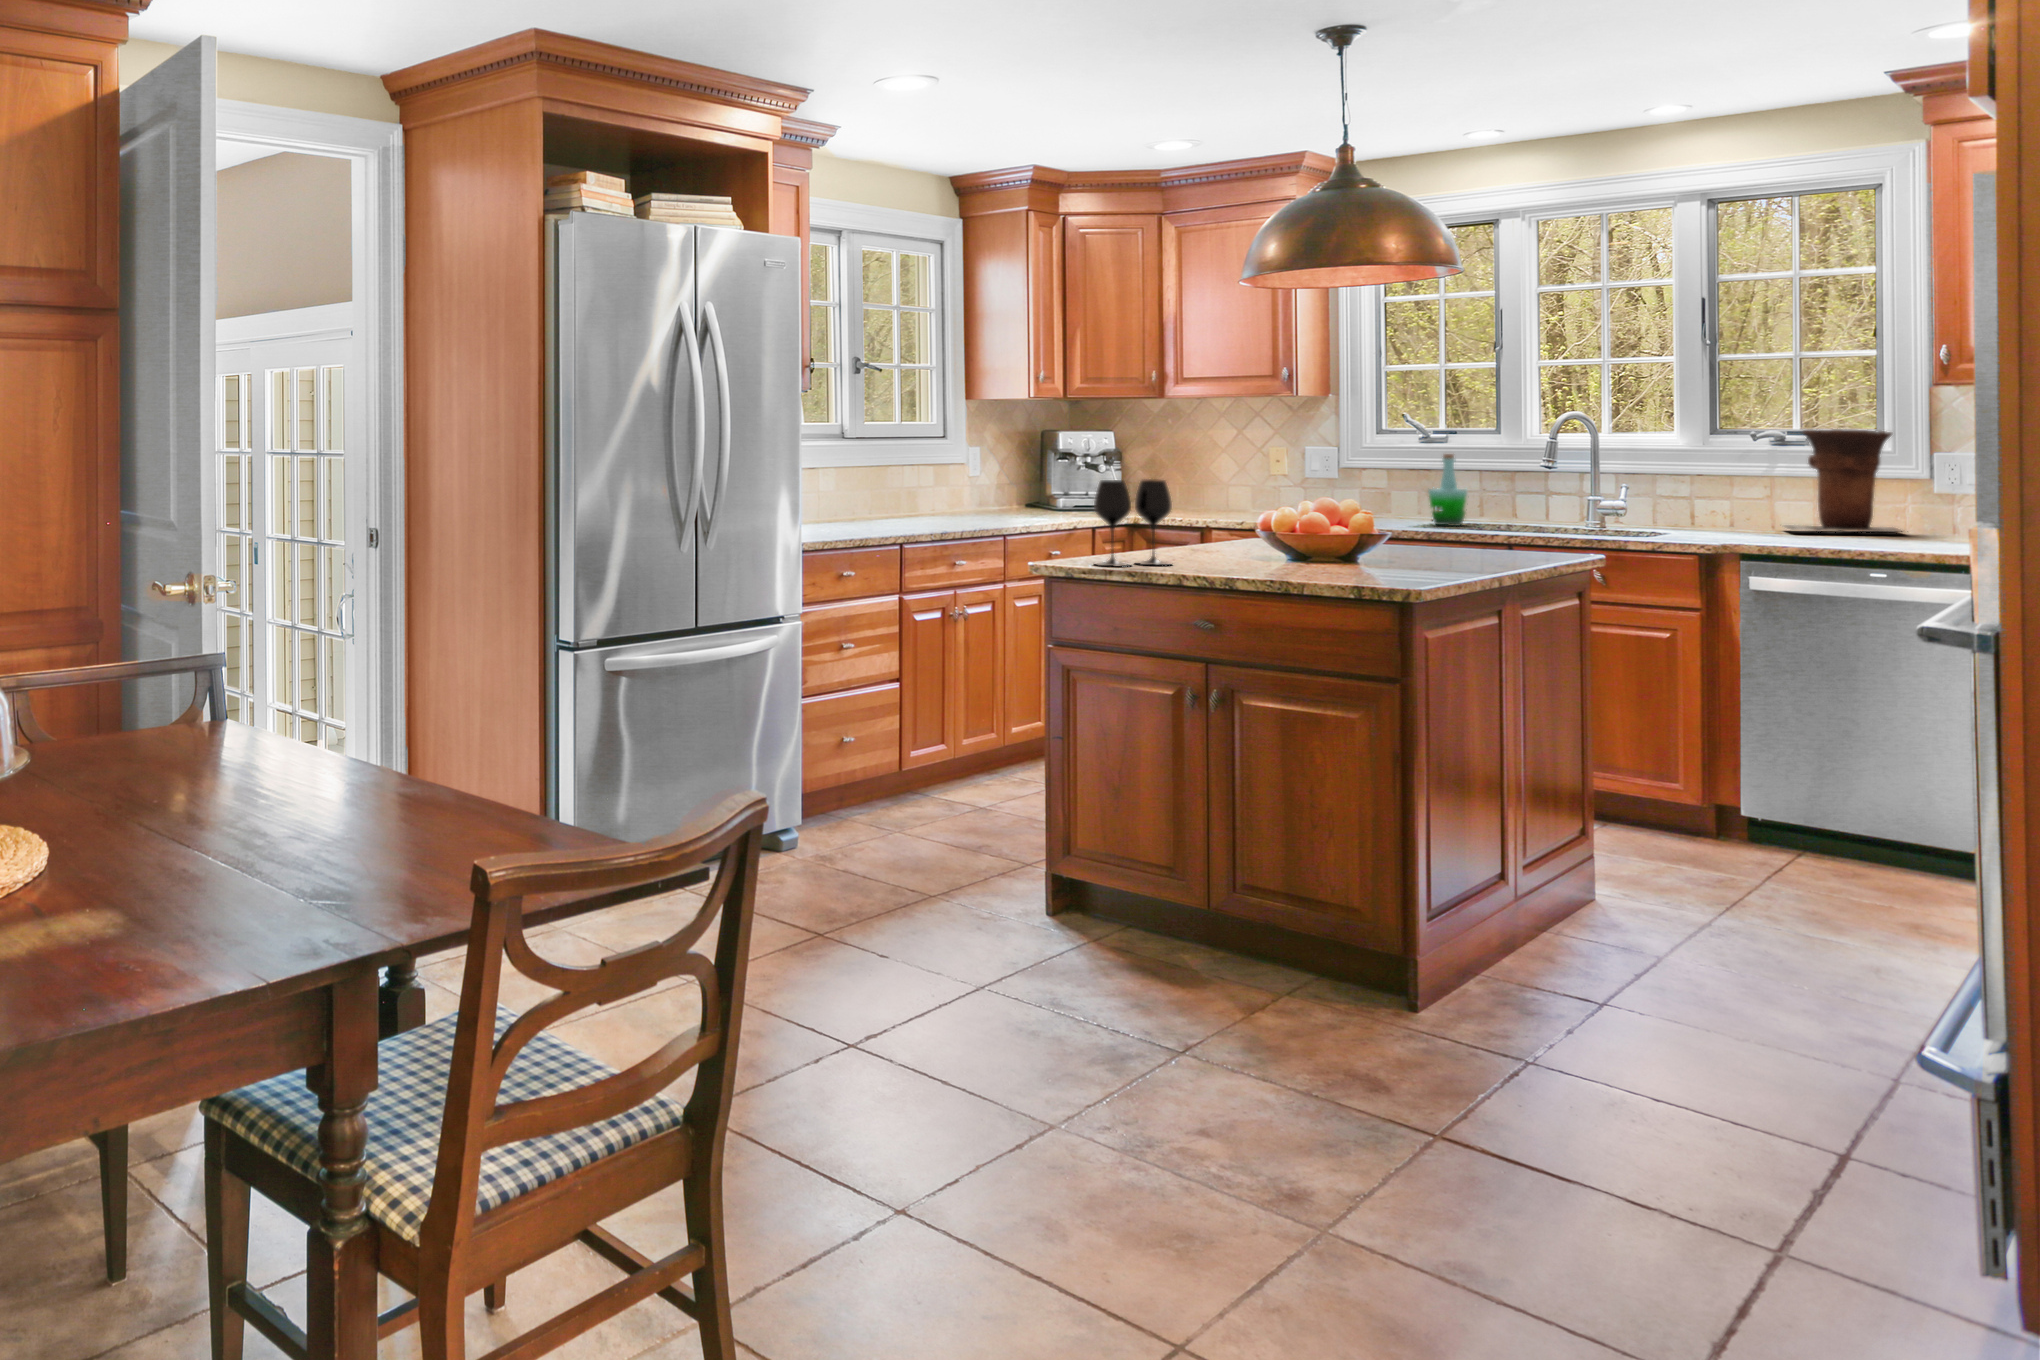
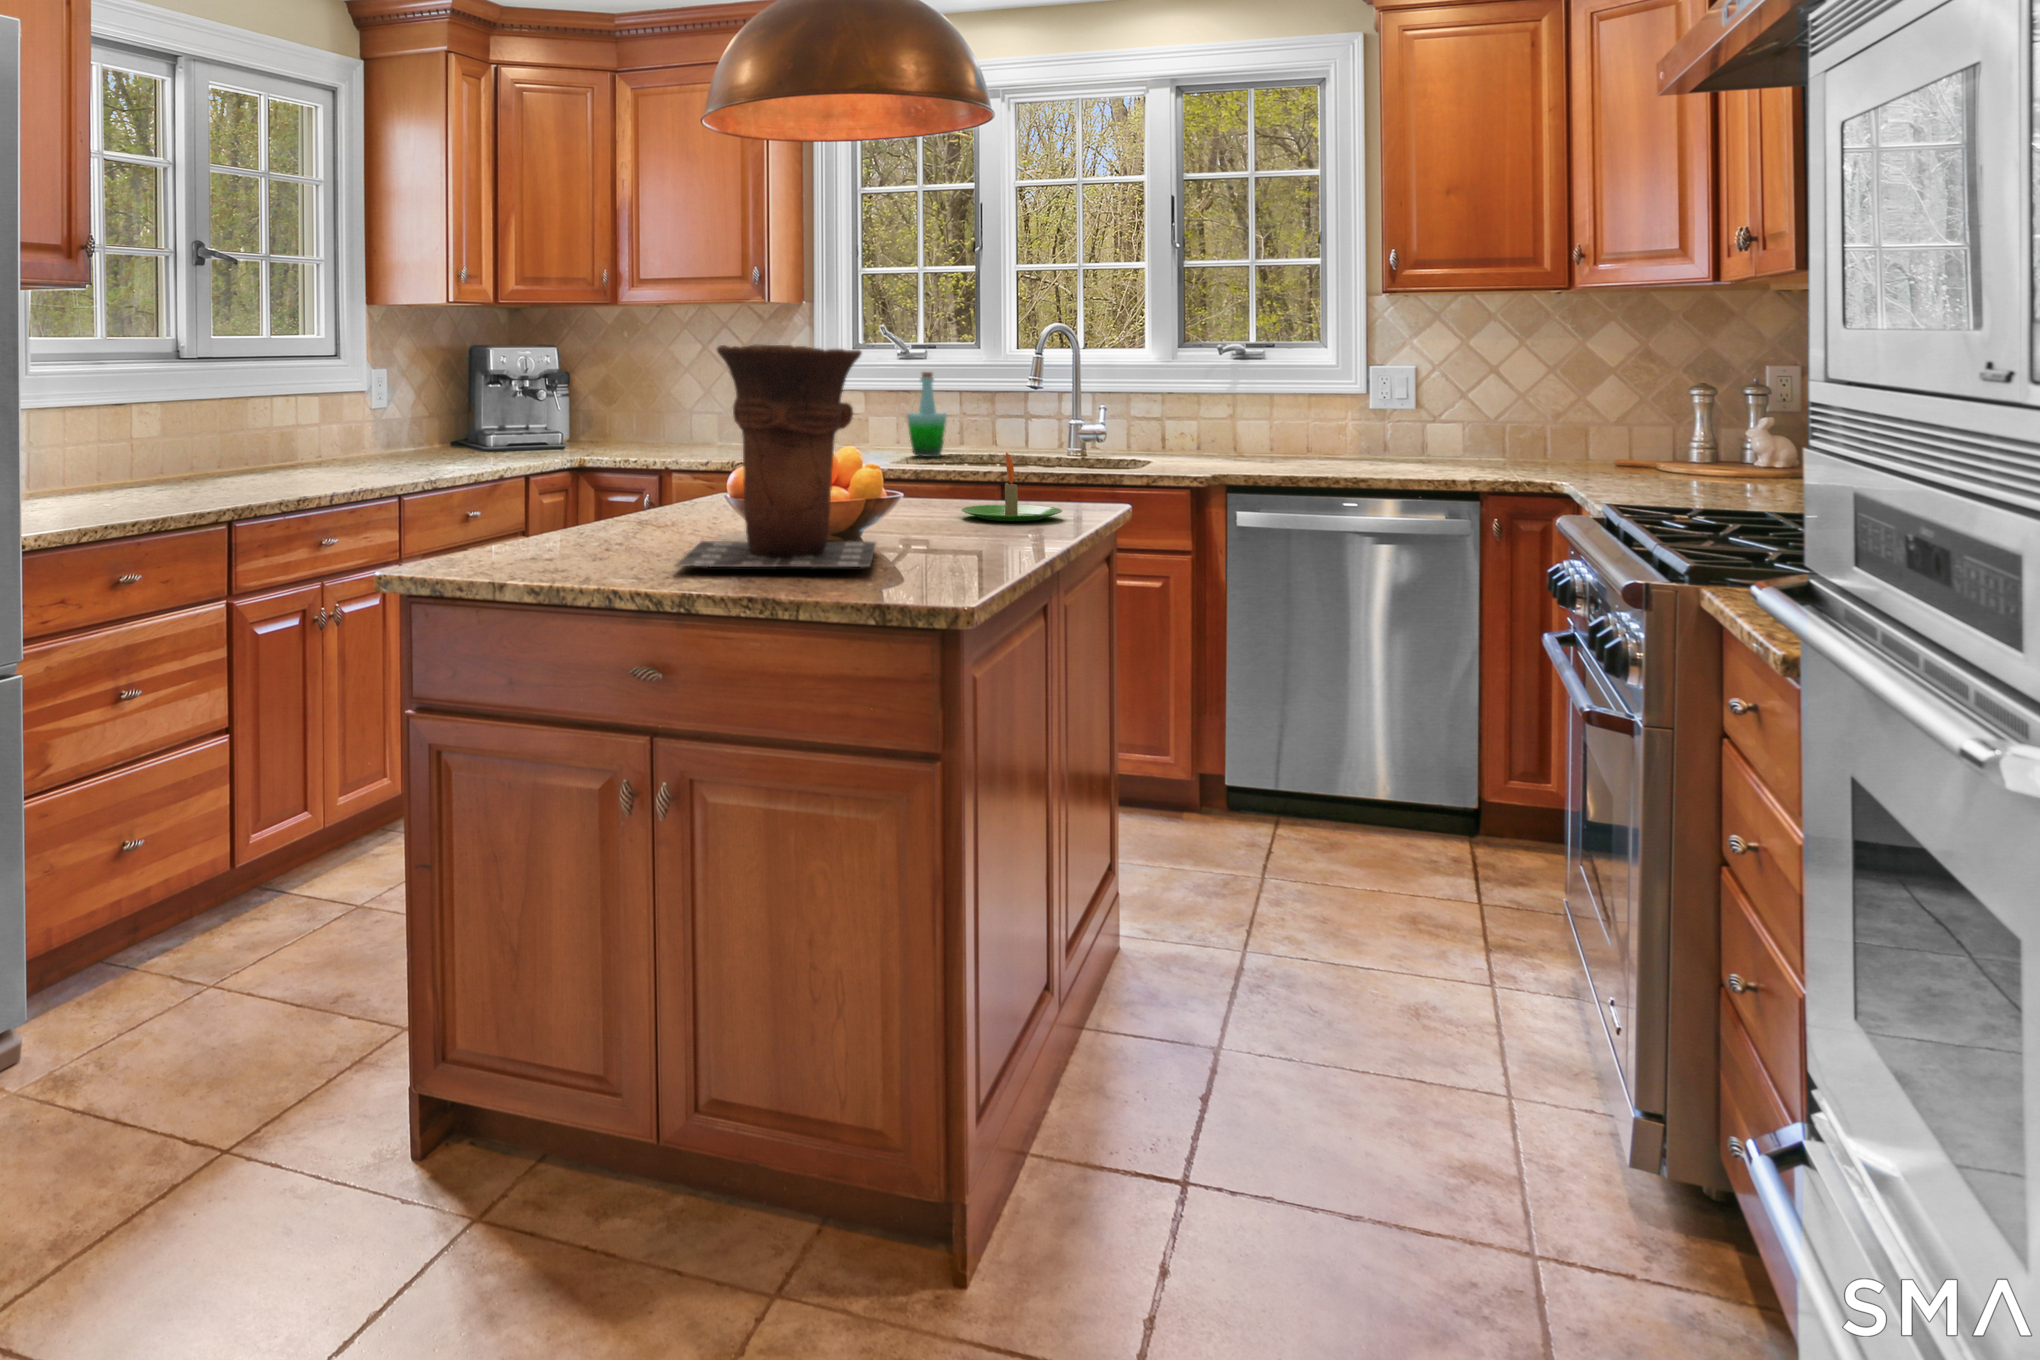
vase: present [1785,429,1901,532] -> present [676,345,876,567]
wine glass: present [1094,479,1172,567] -> none [479,424,605,575]
candle: none [1446,510,1532,559] -> present [961,452,1062,521]

